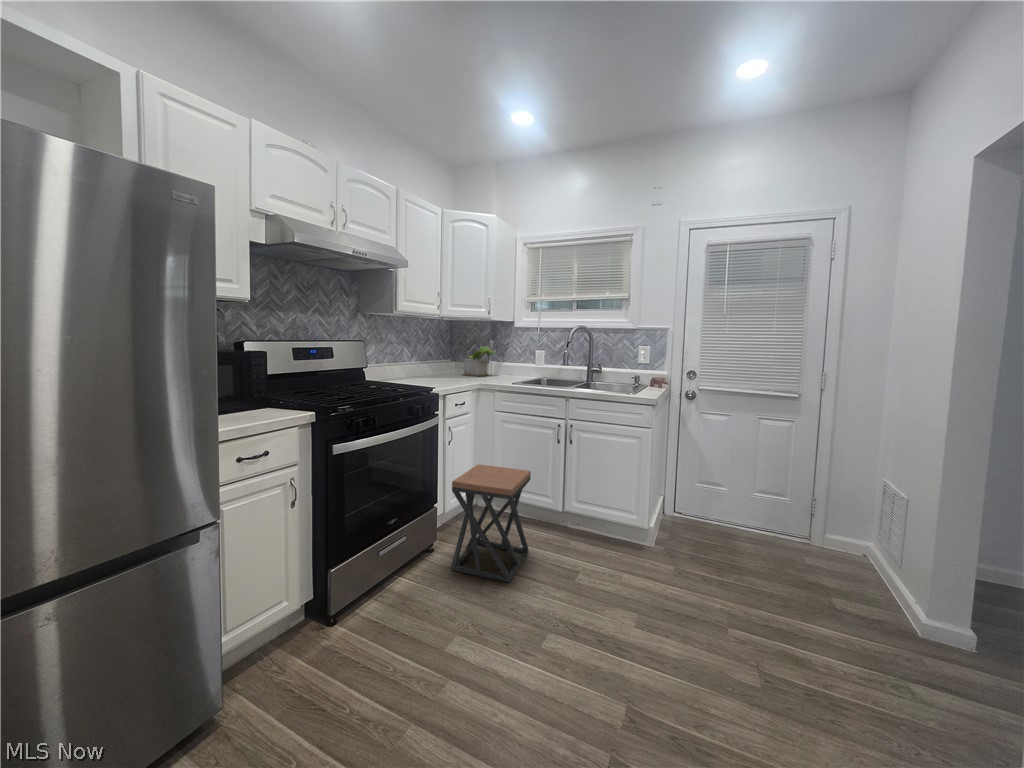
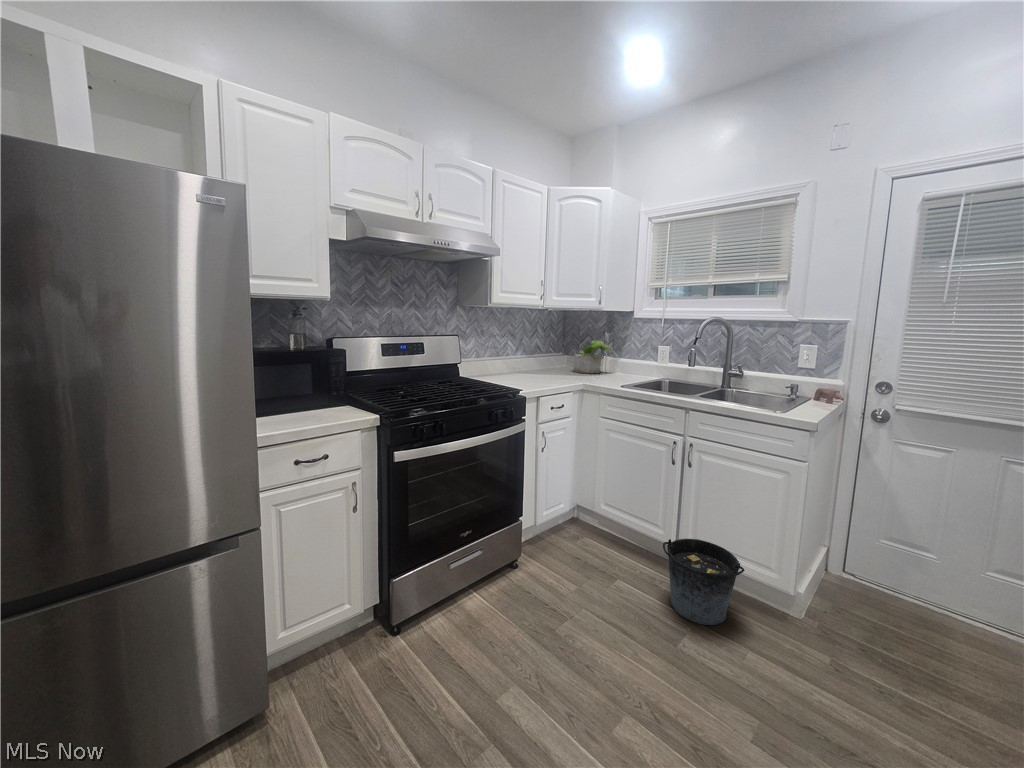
stool: present [451,464,531,582] -> none [529,479,630,628]
bucket: none [557,501,617,563] -> present [663,539,744,625]

